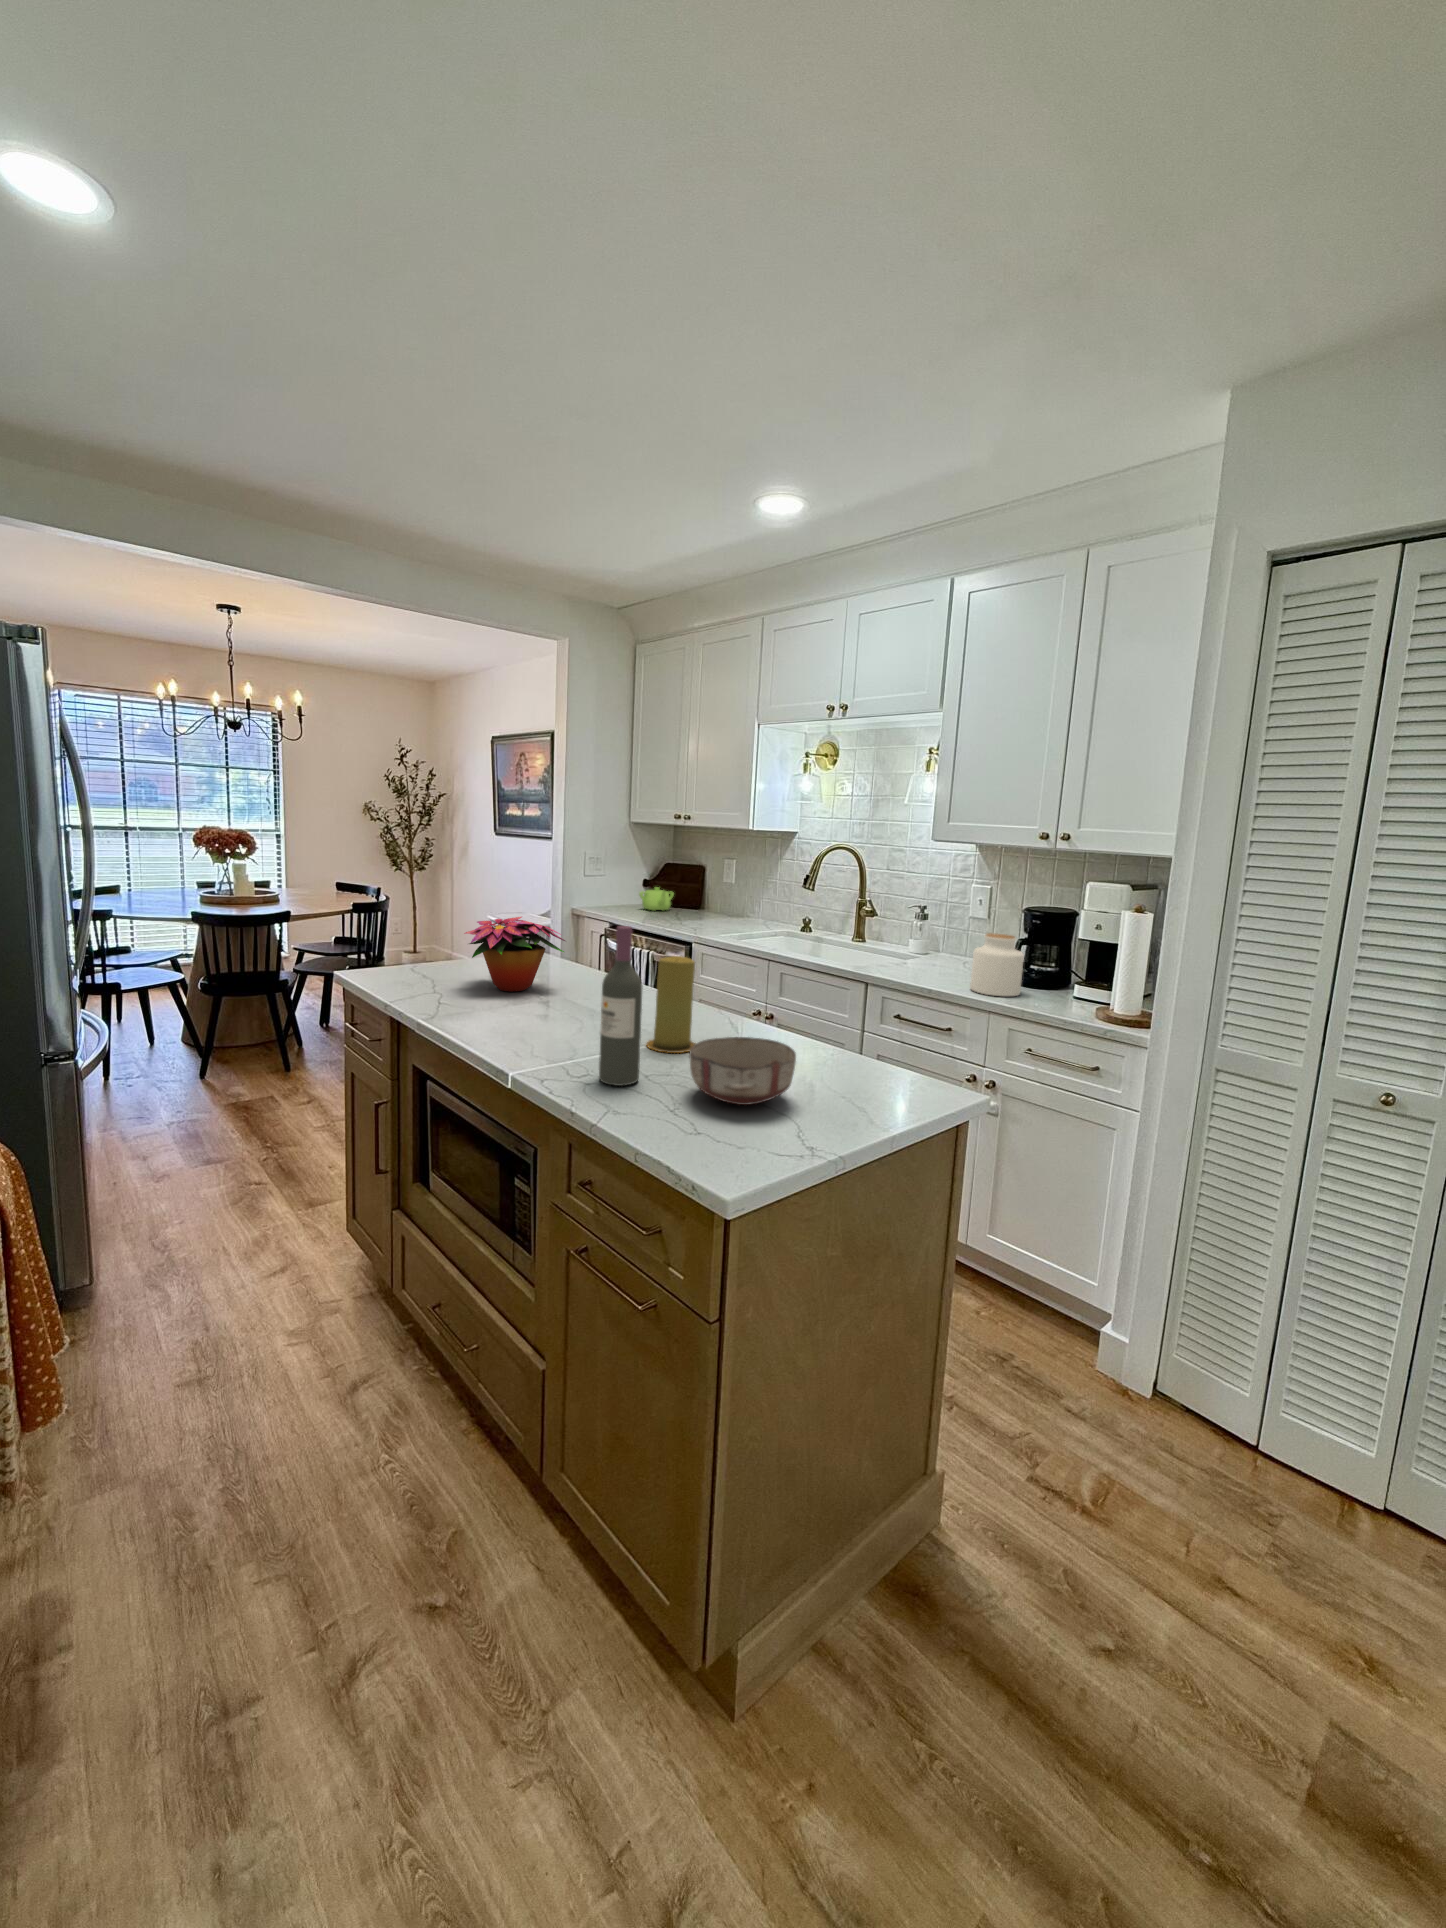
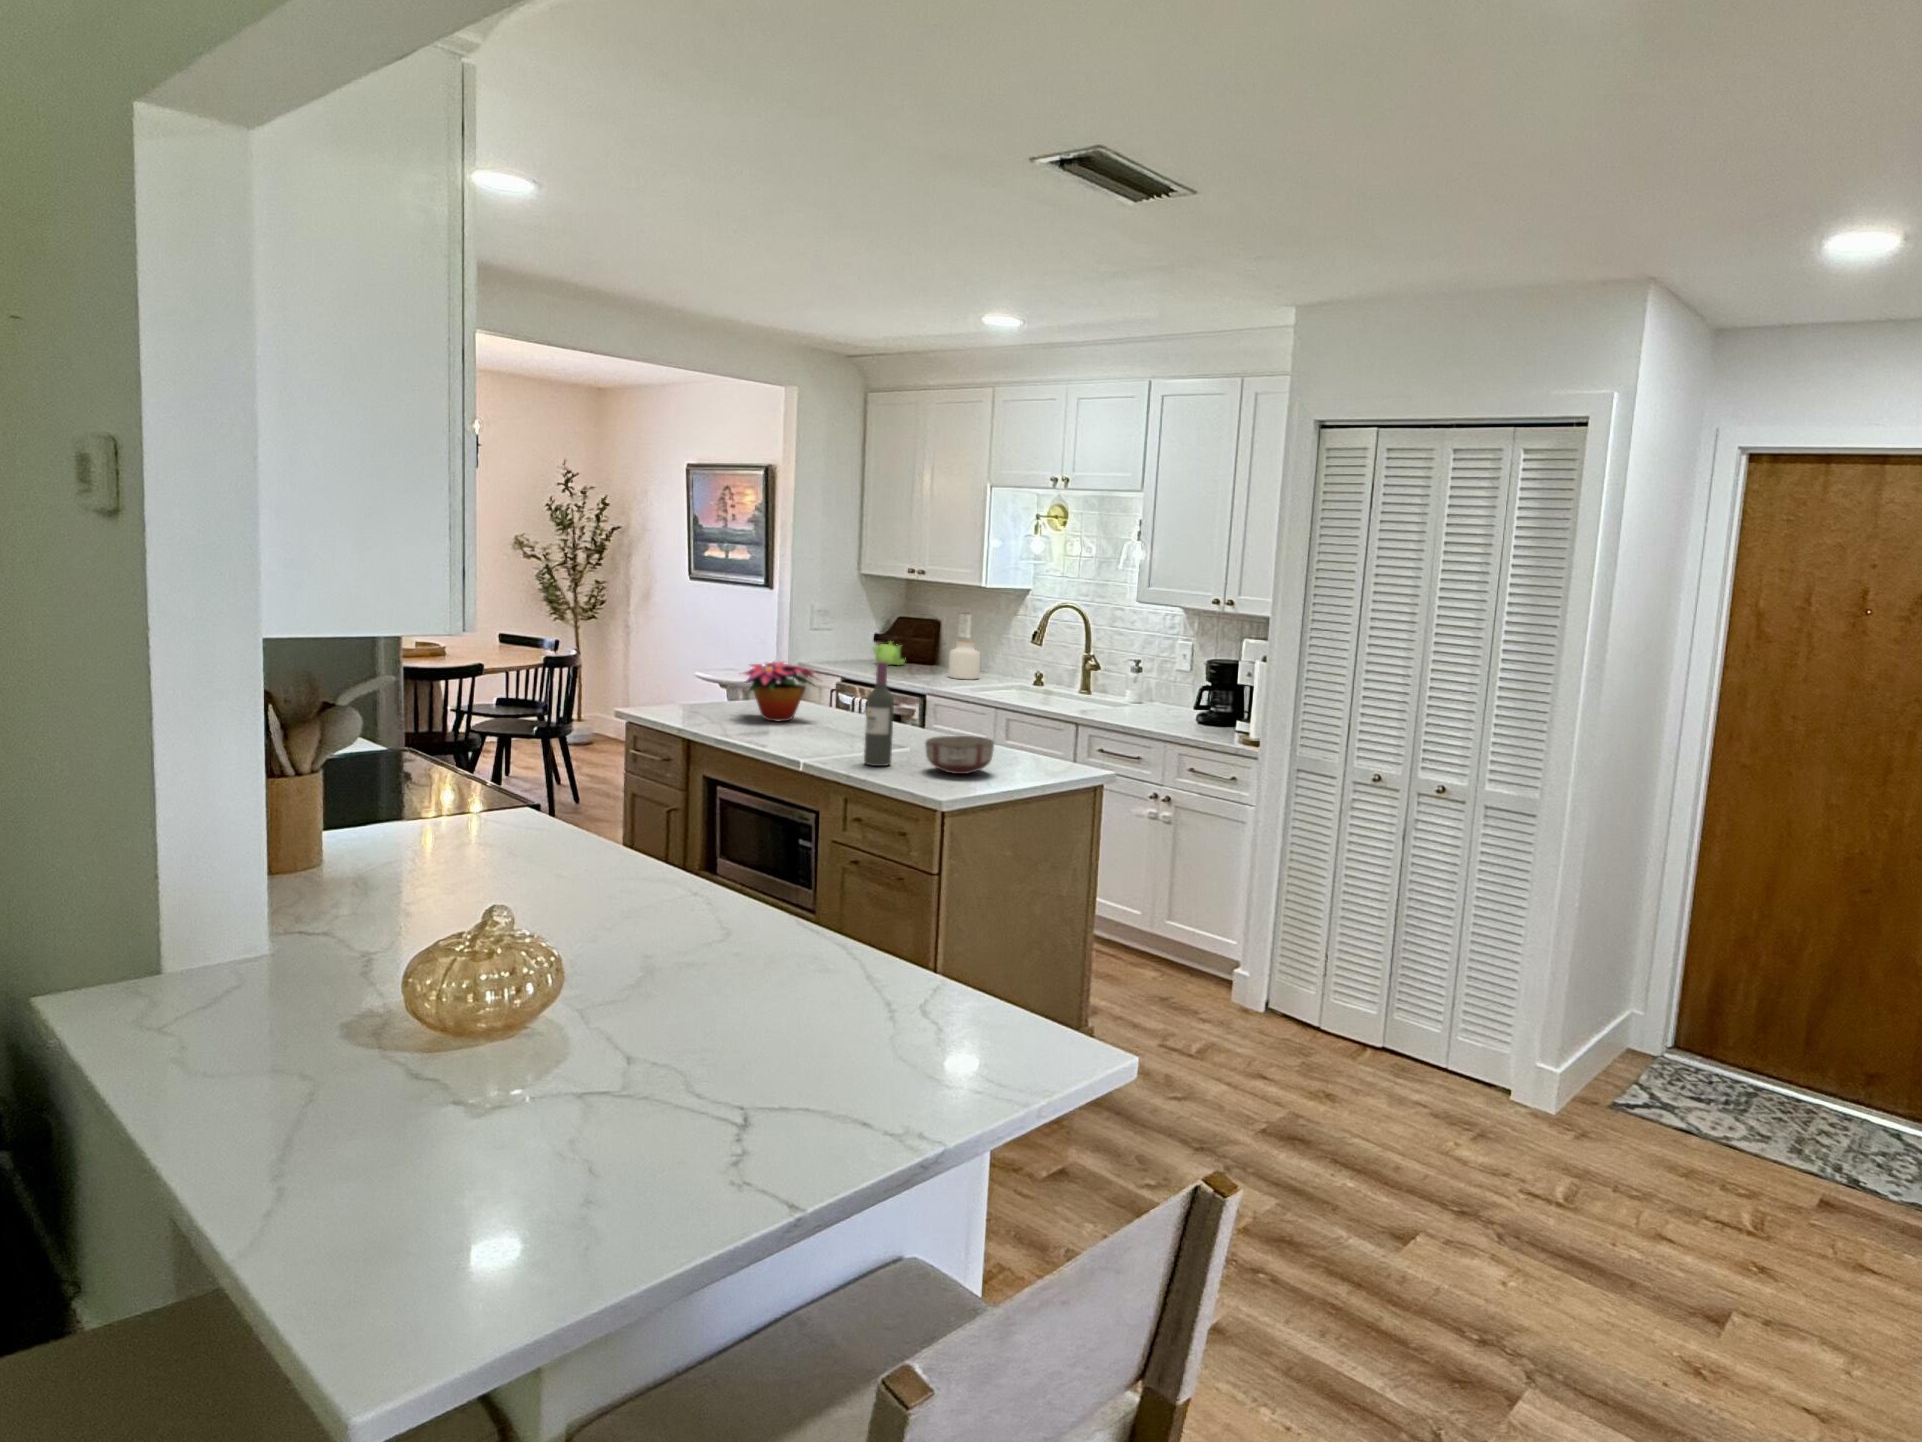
jar: present [970,933,1024,997] -> present [948,640,980,679]
candle: present [646,956,695,1053] -> none [893,687,931,754]

